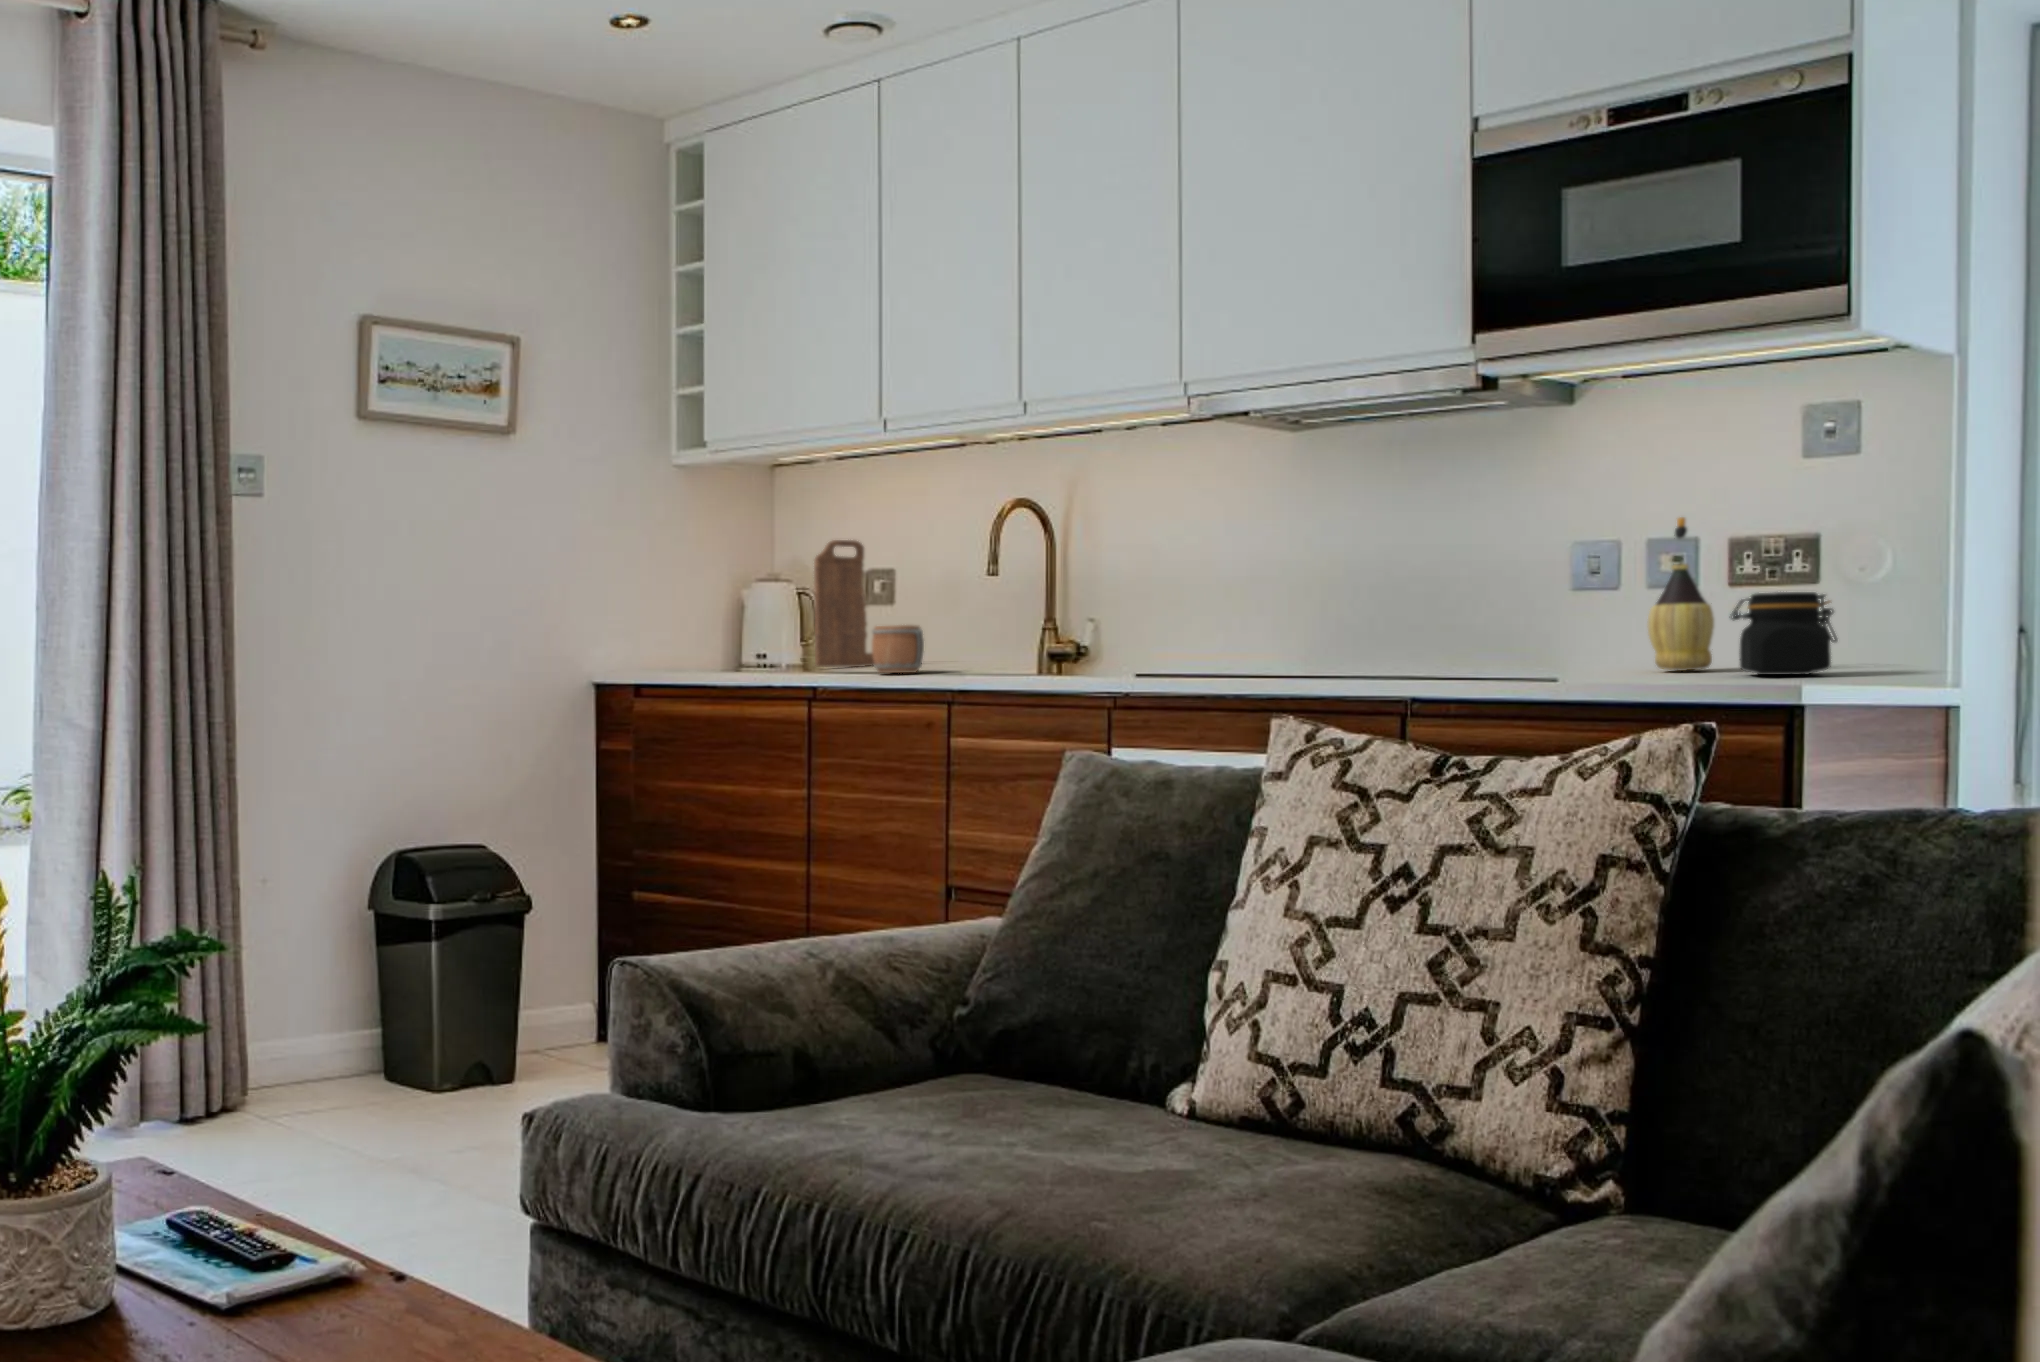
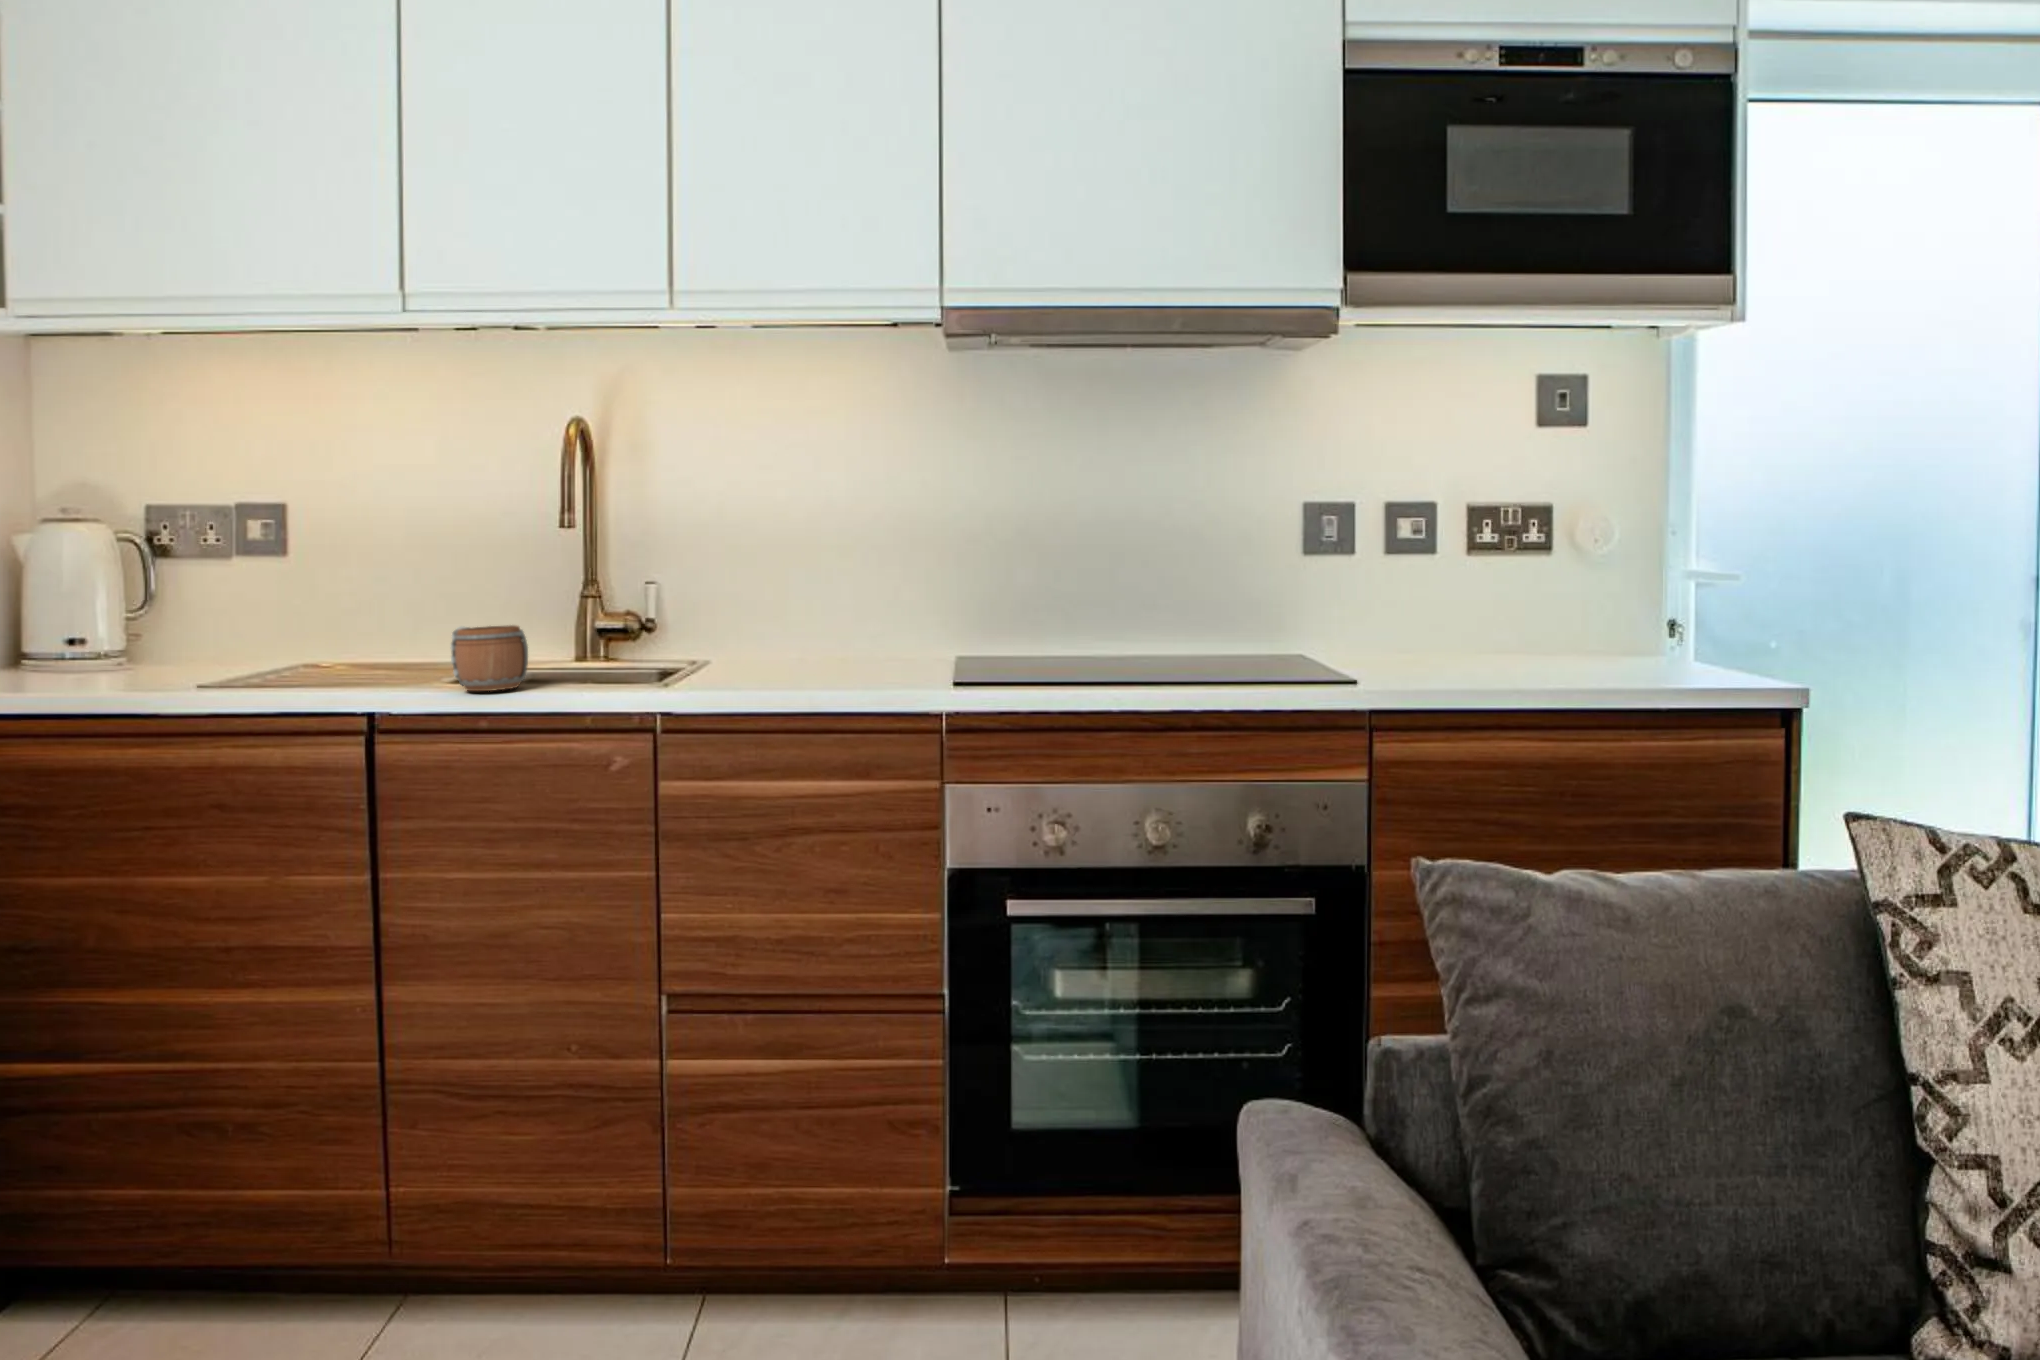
wine bottle: present [1648,517,1714,671] -> none [1332,499,1391,644]
cutting board: present [814,540,874,667] -> none [305,507,377,681]
jar: present [1731,592,1837,675] -> none [1432,572,1512,648]

